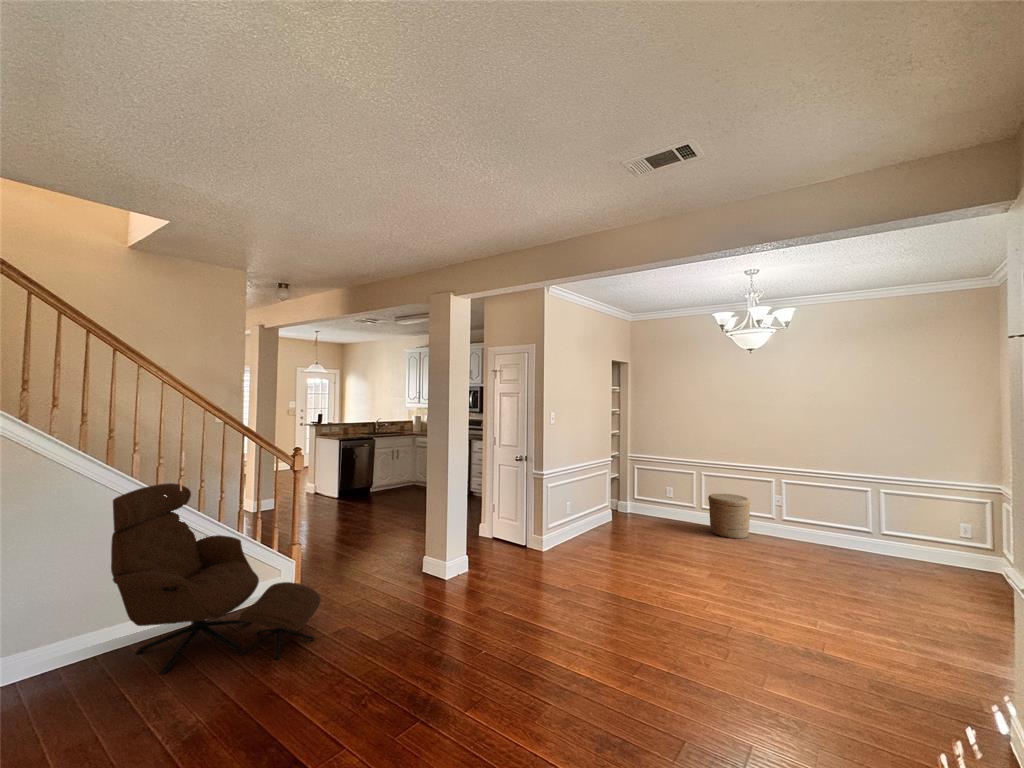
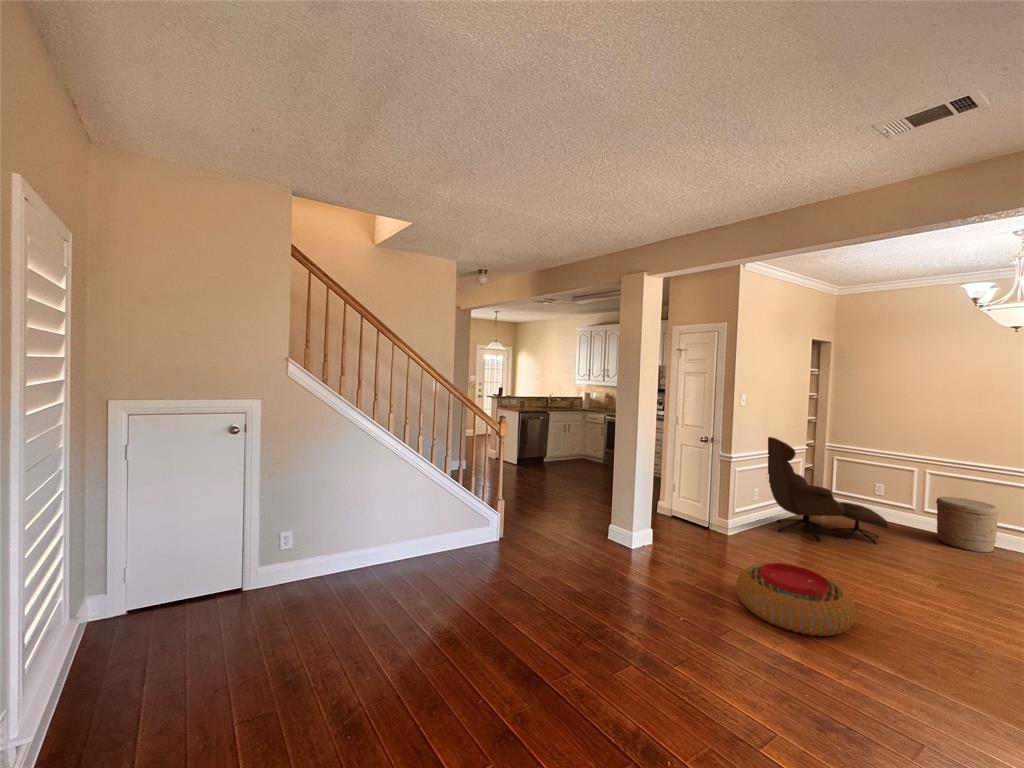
lounge chair: present [111,483,321,674] -> present [768,437,889,543]
pouf: none [539,577,642,648] -> present [736,563,856,636]

